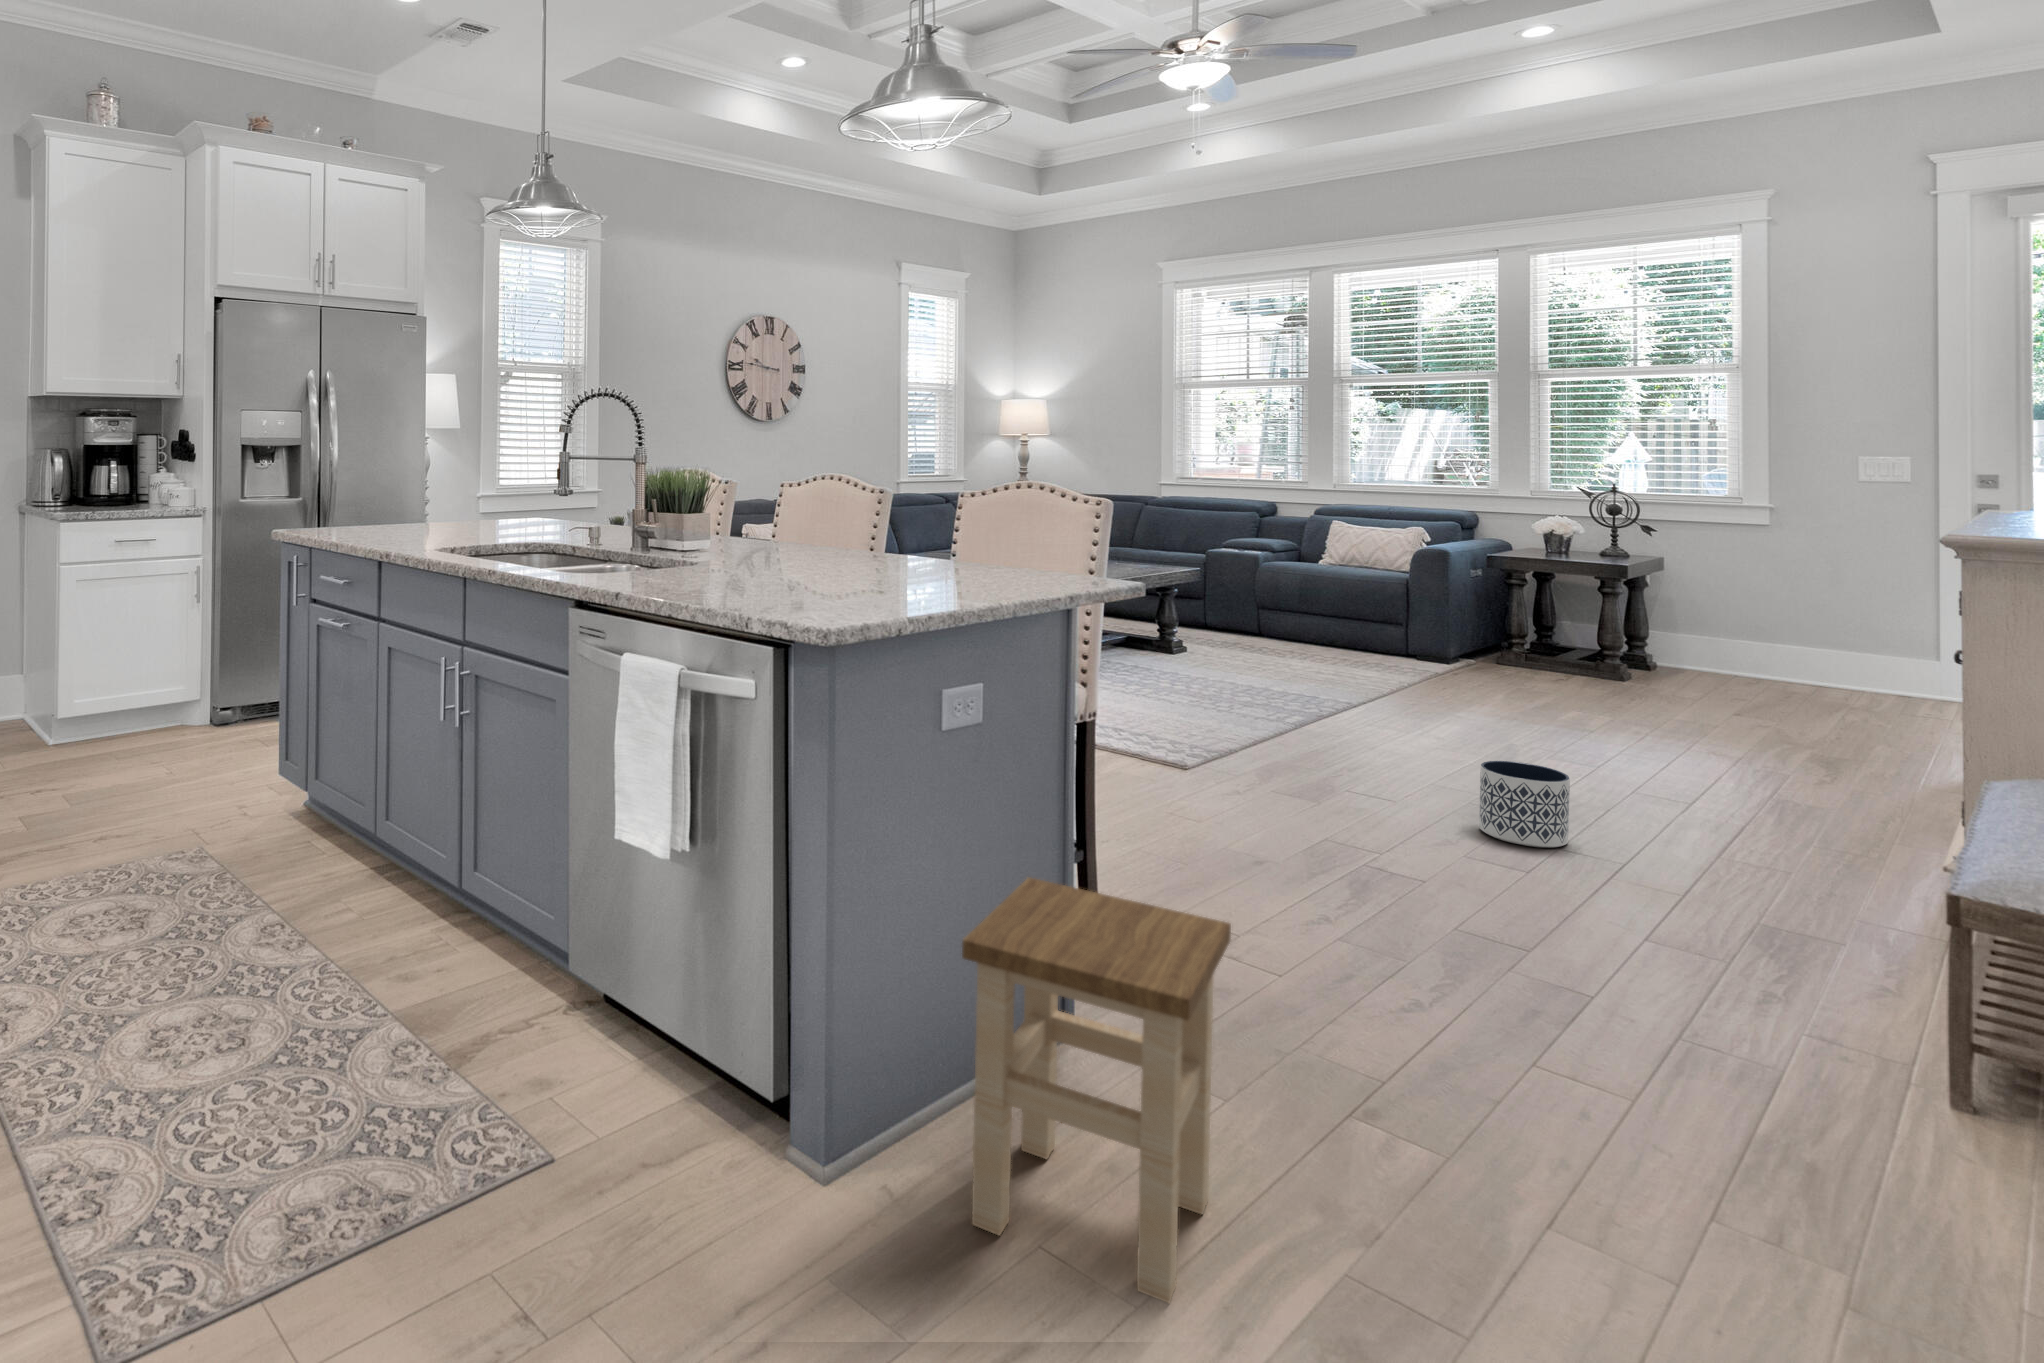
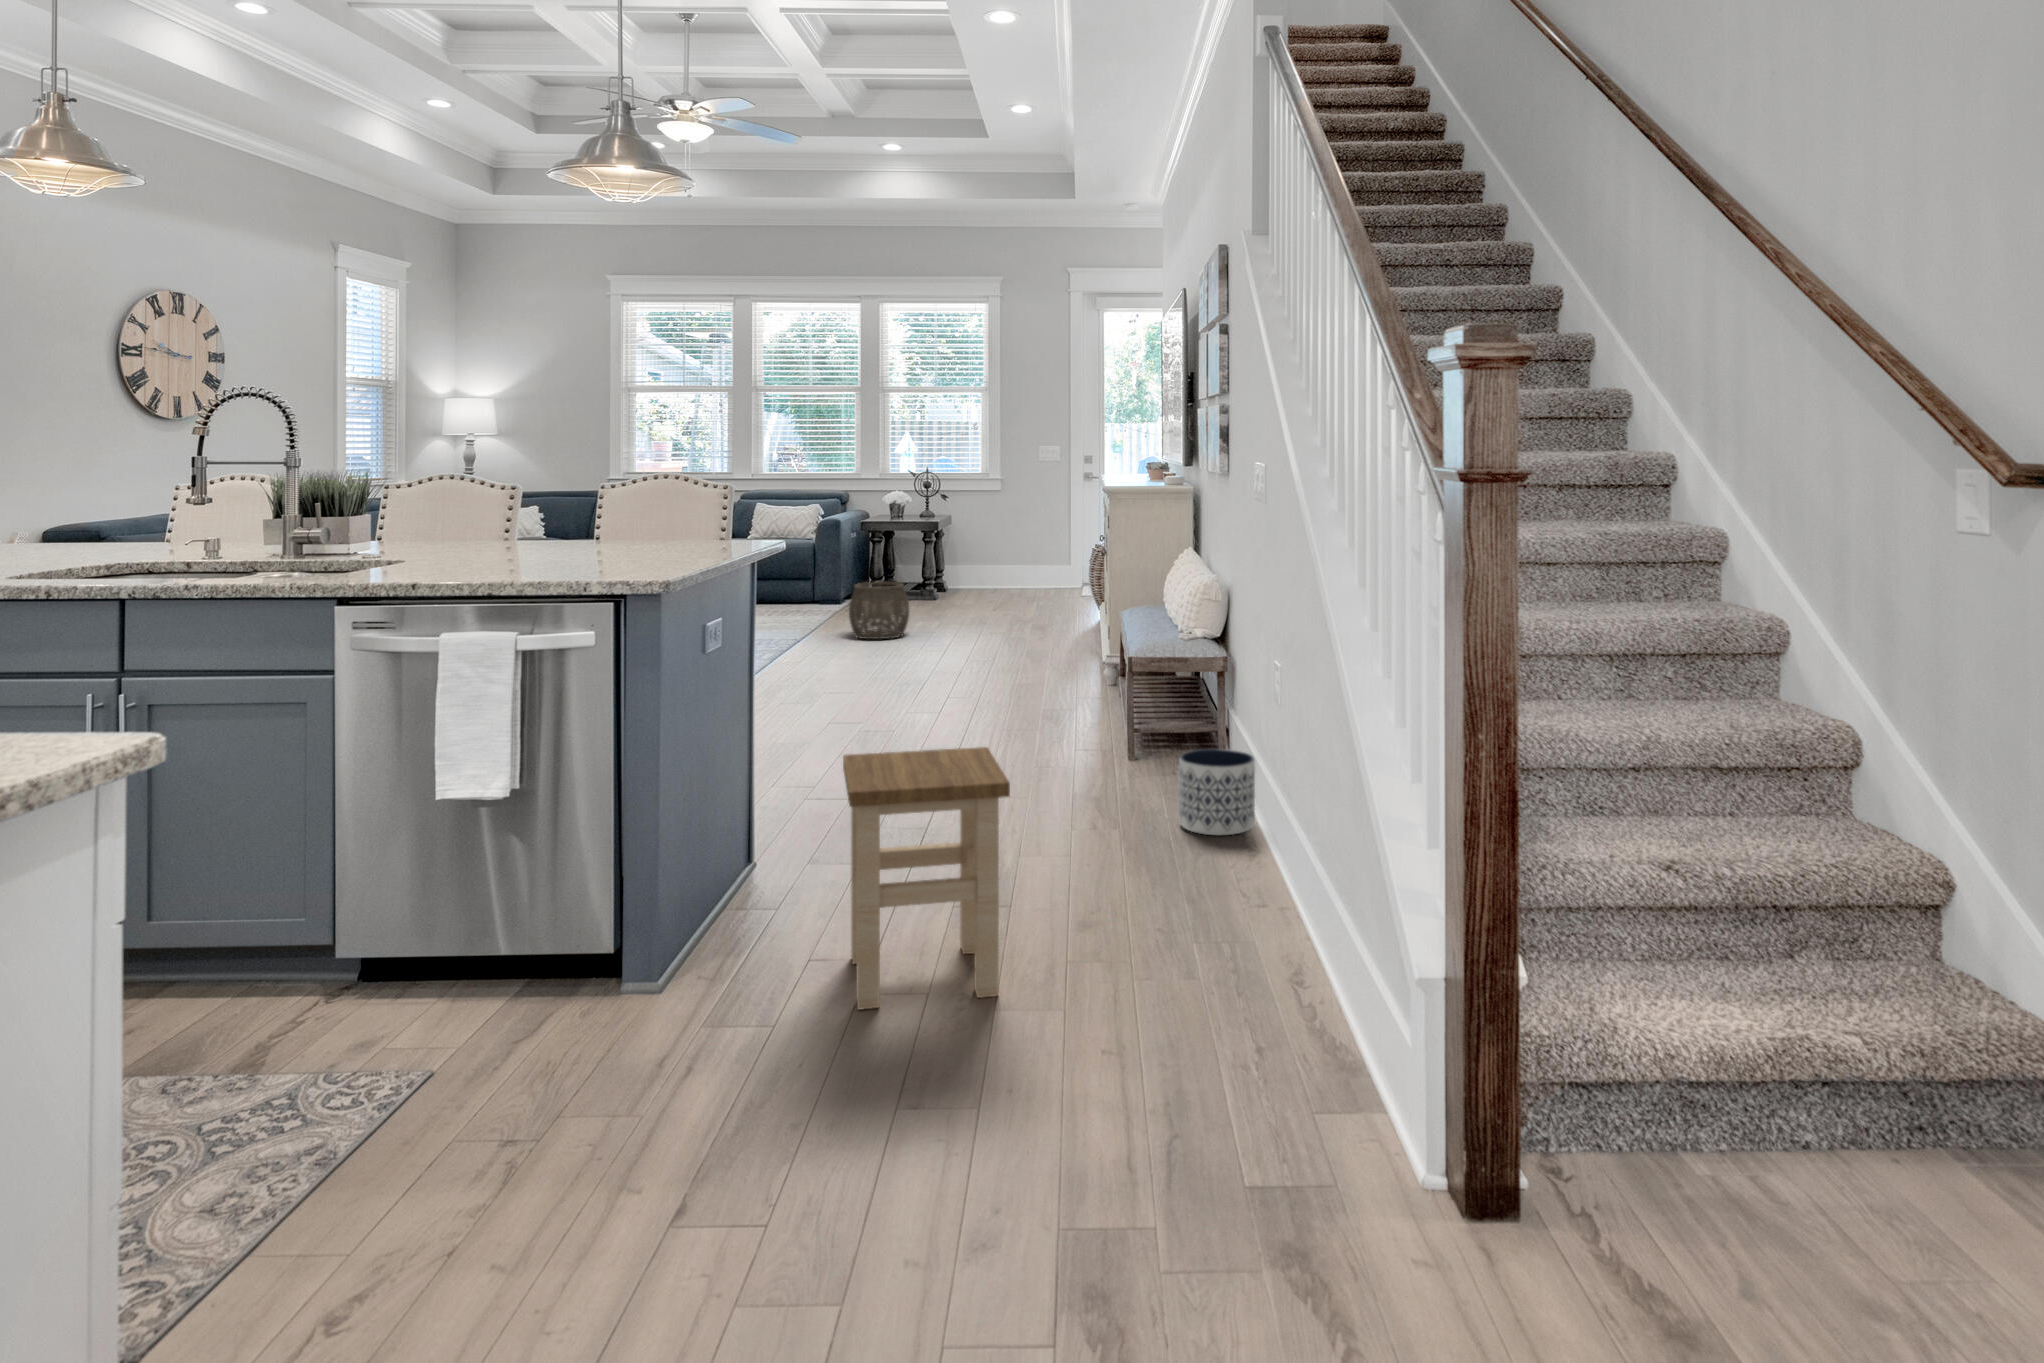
woven basket: none [1375,625,1462,699] -> present [849,582,910,640]
planter: present [1479,761,1570,848] -> present [1179,749,1255,835]

